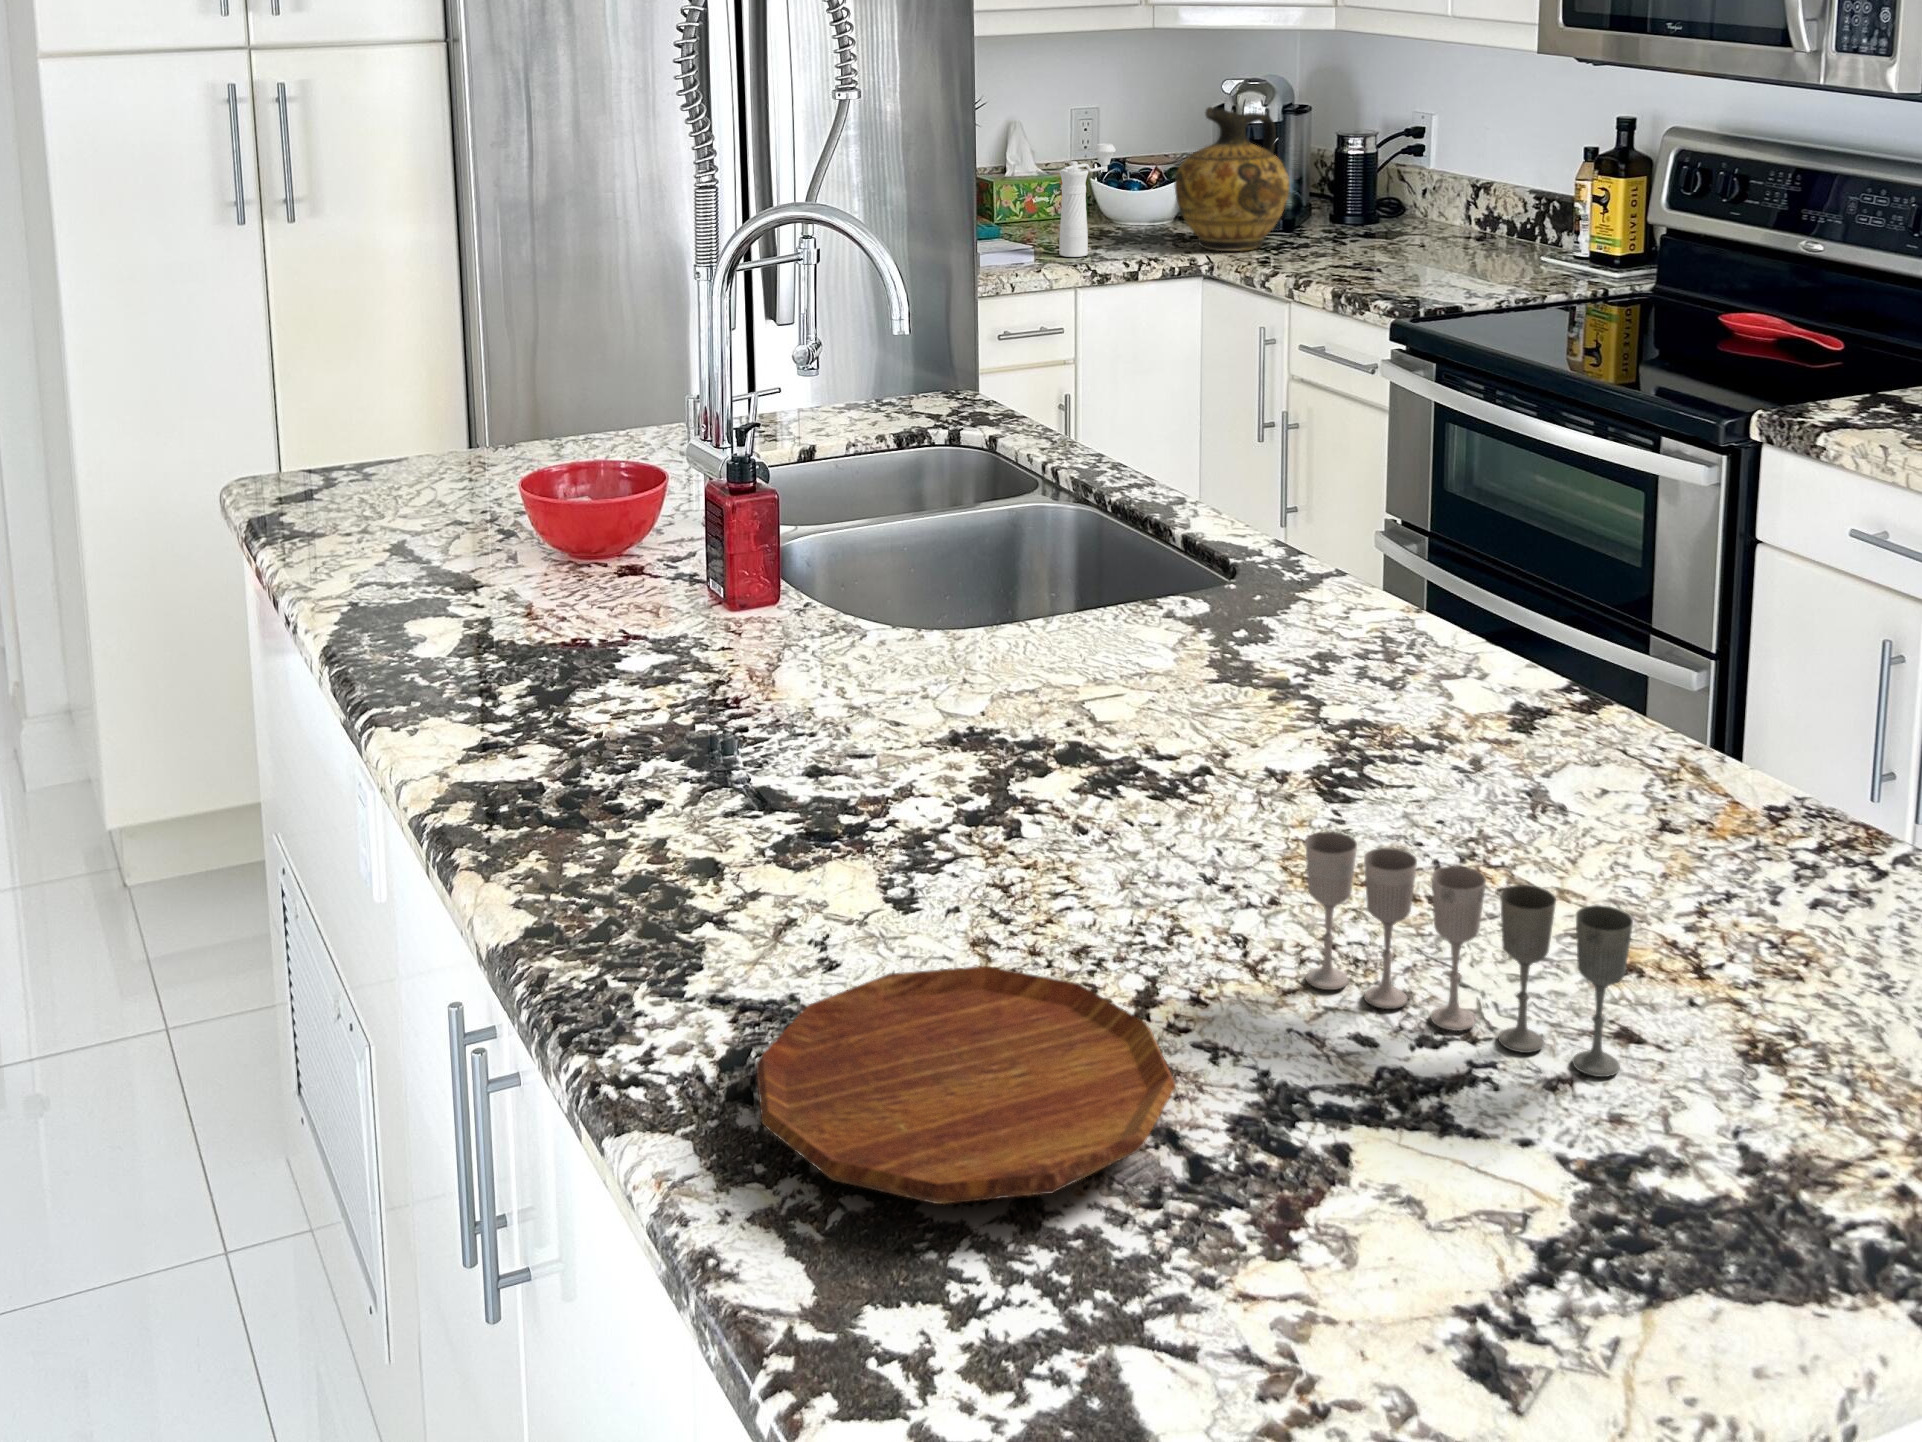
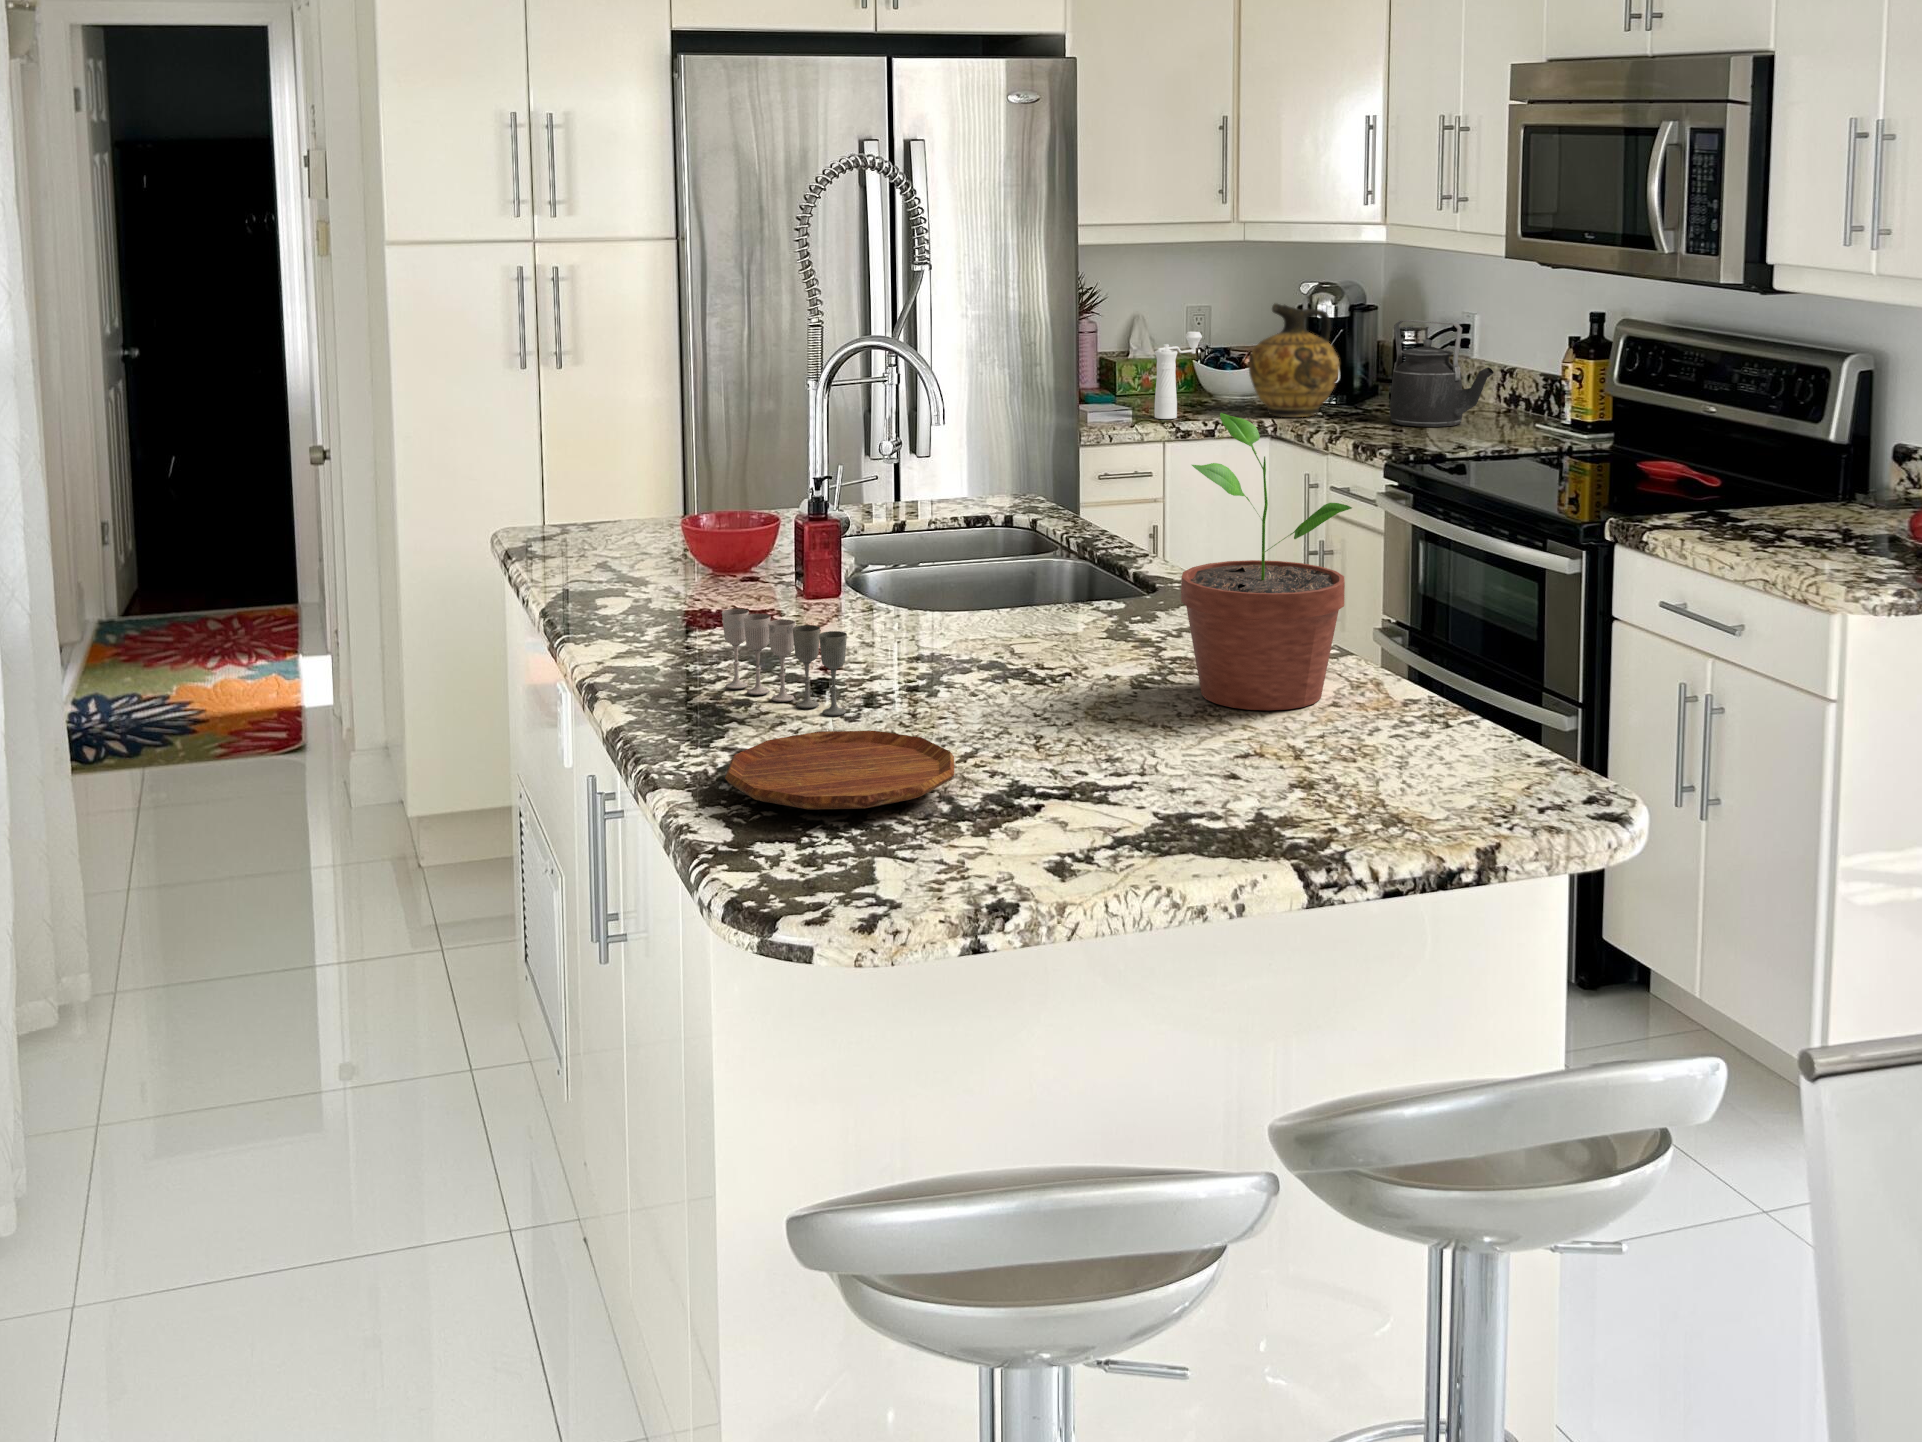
kettle: none [1356,126,1493,262] -> present [1390,320,1494,427]
potted plant: none [1417,359,1735,853] -> present [1181,413,1352,710]
wine glass: present [1305,832,1633,1077] -> present [722,609,847,715]

